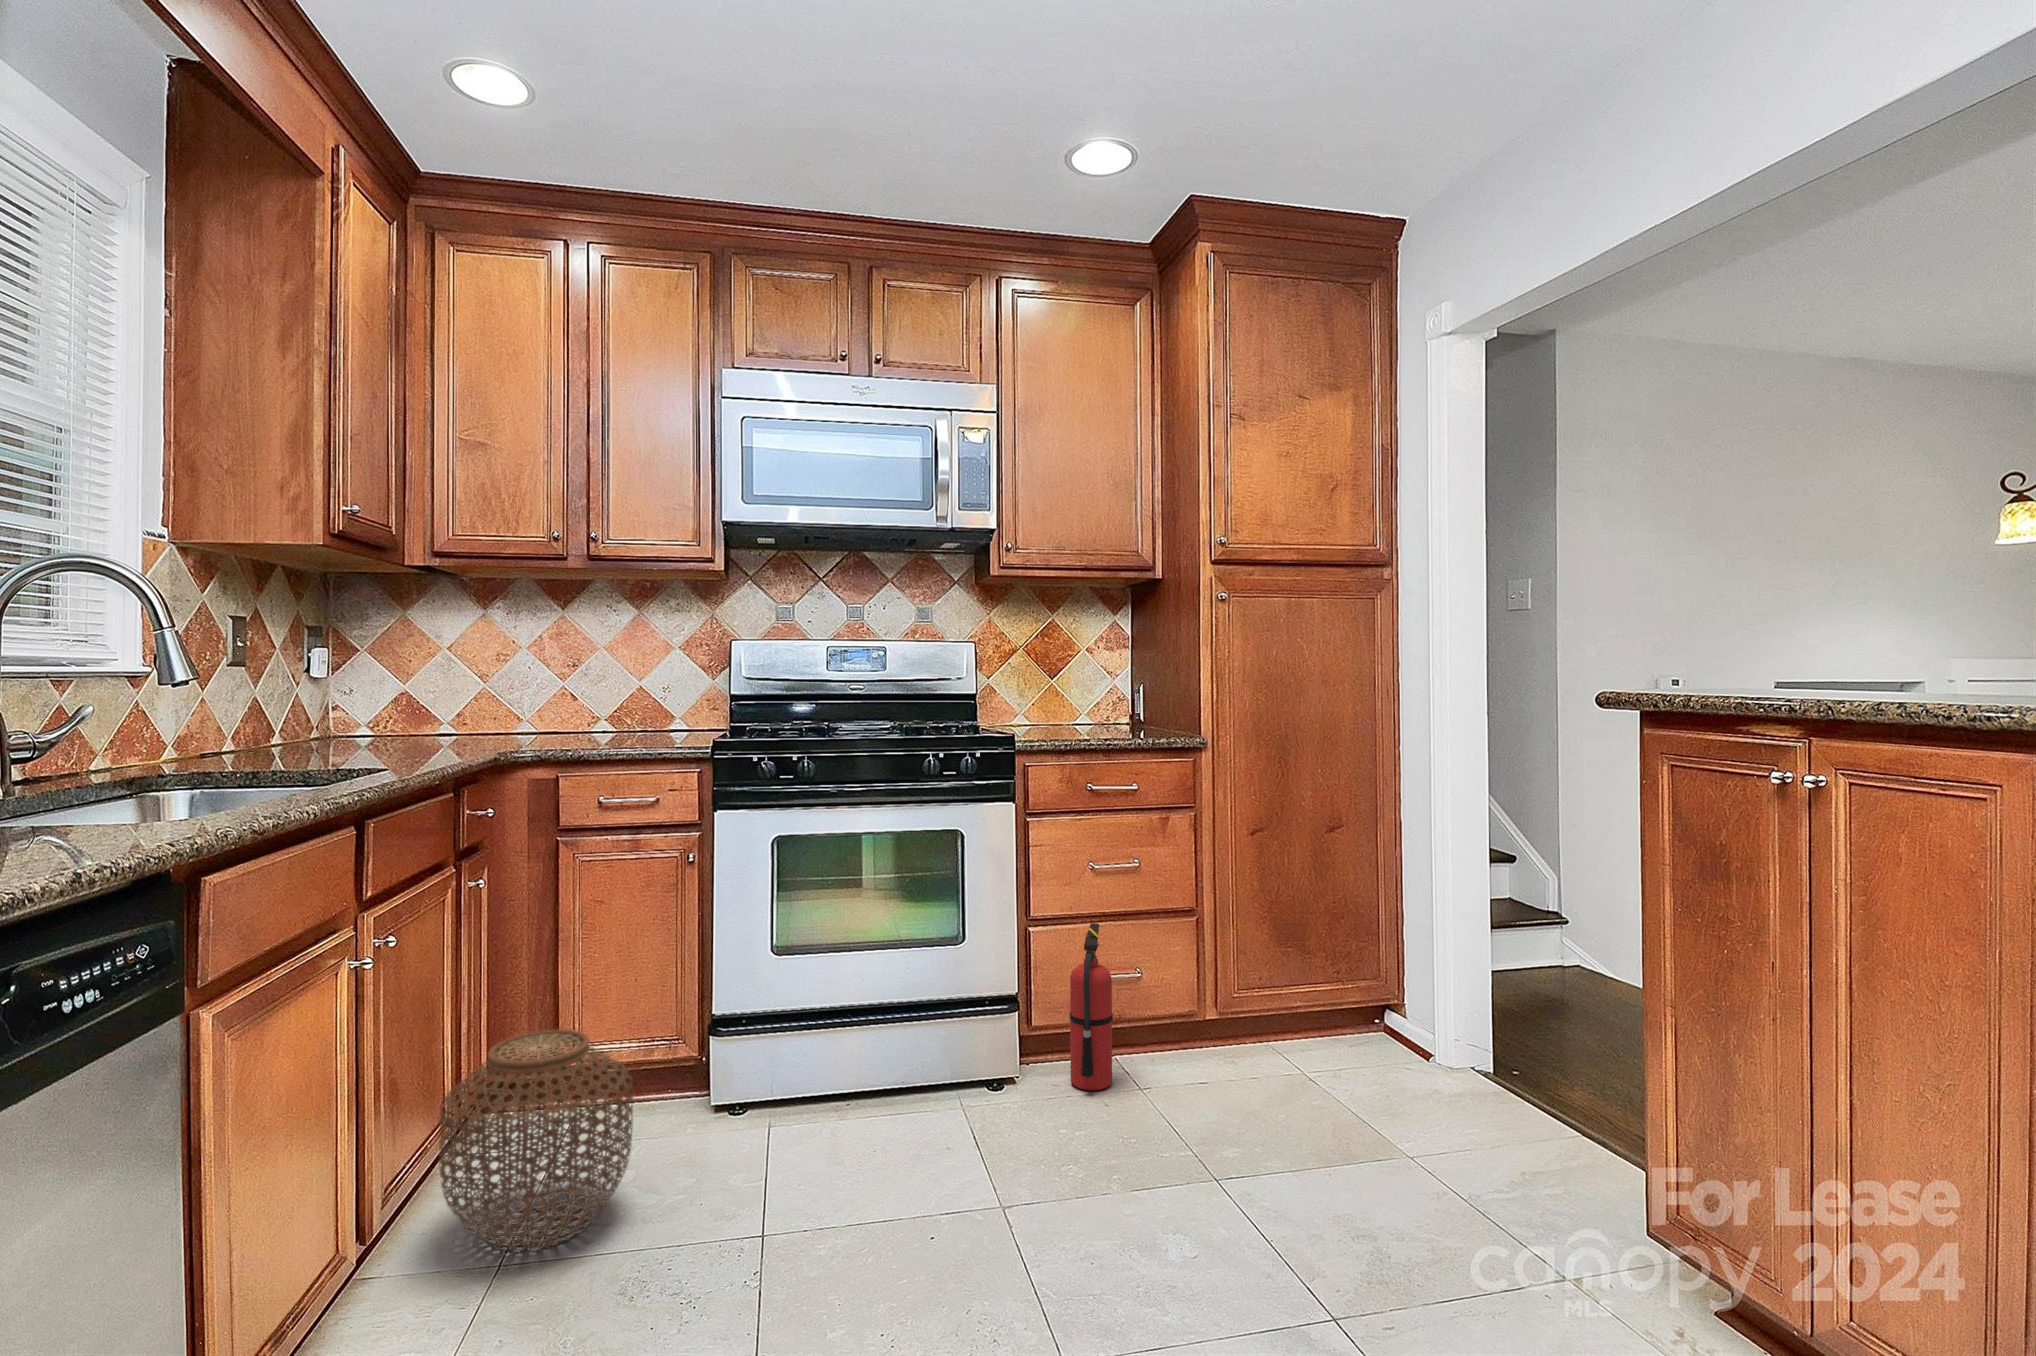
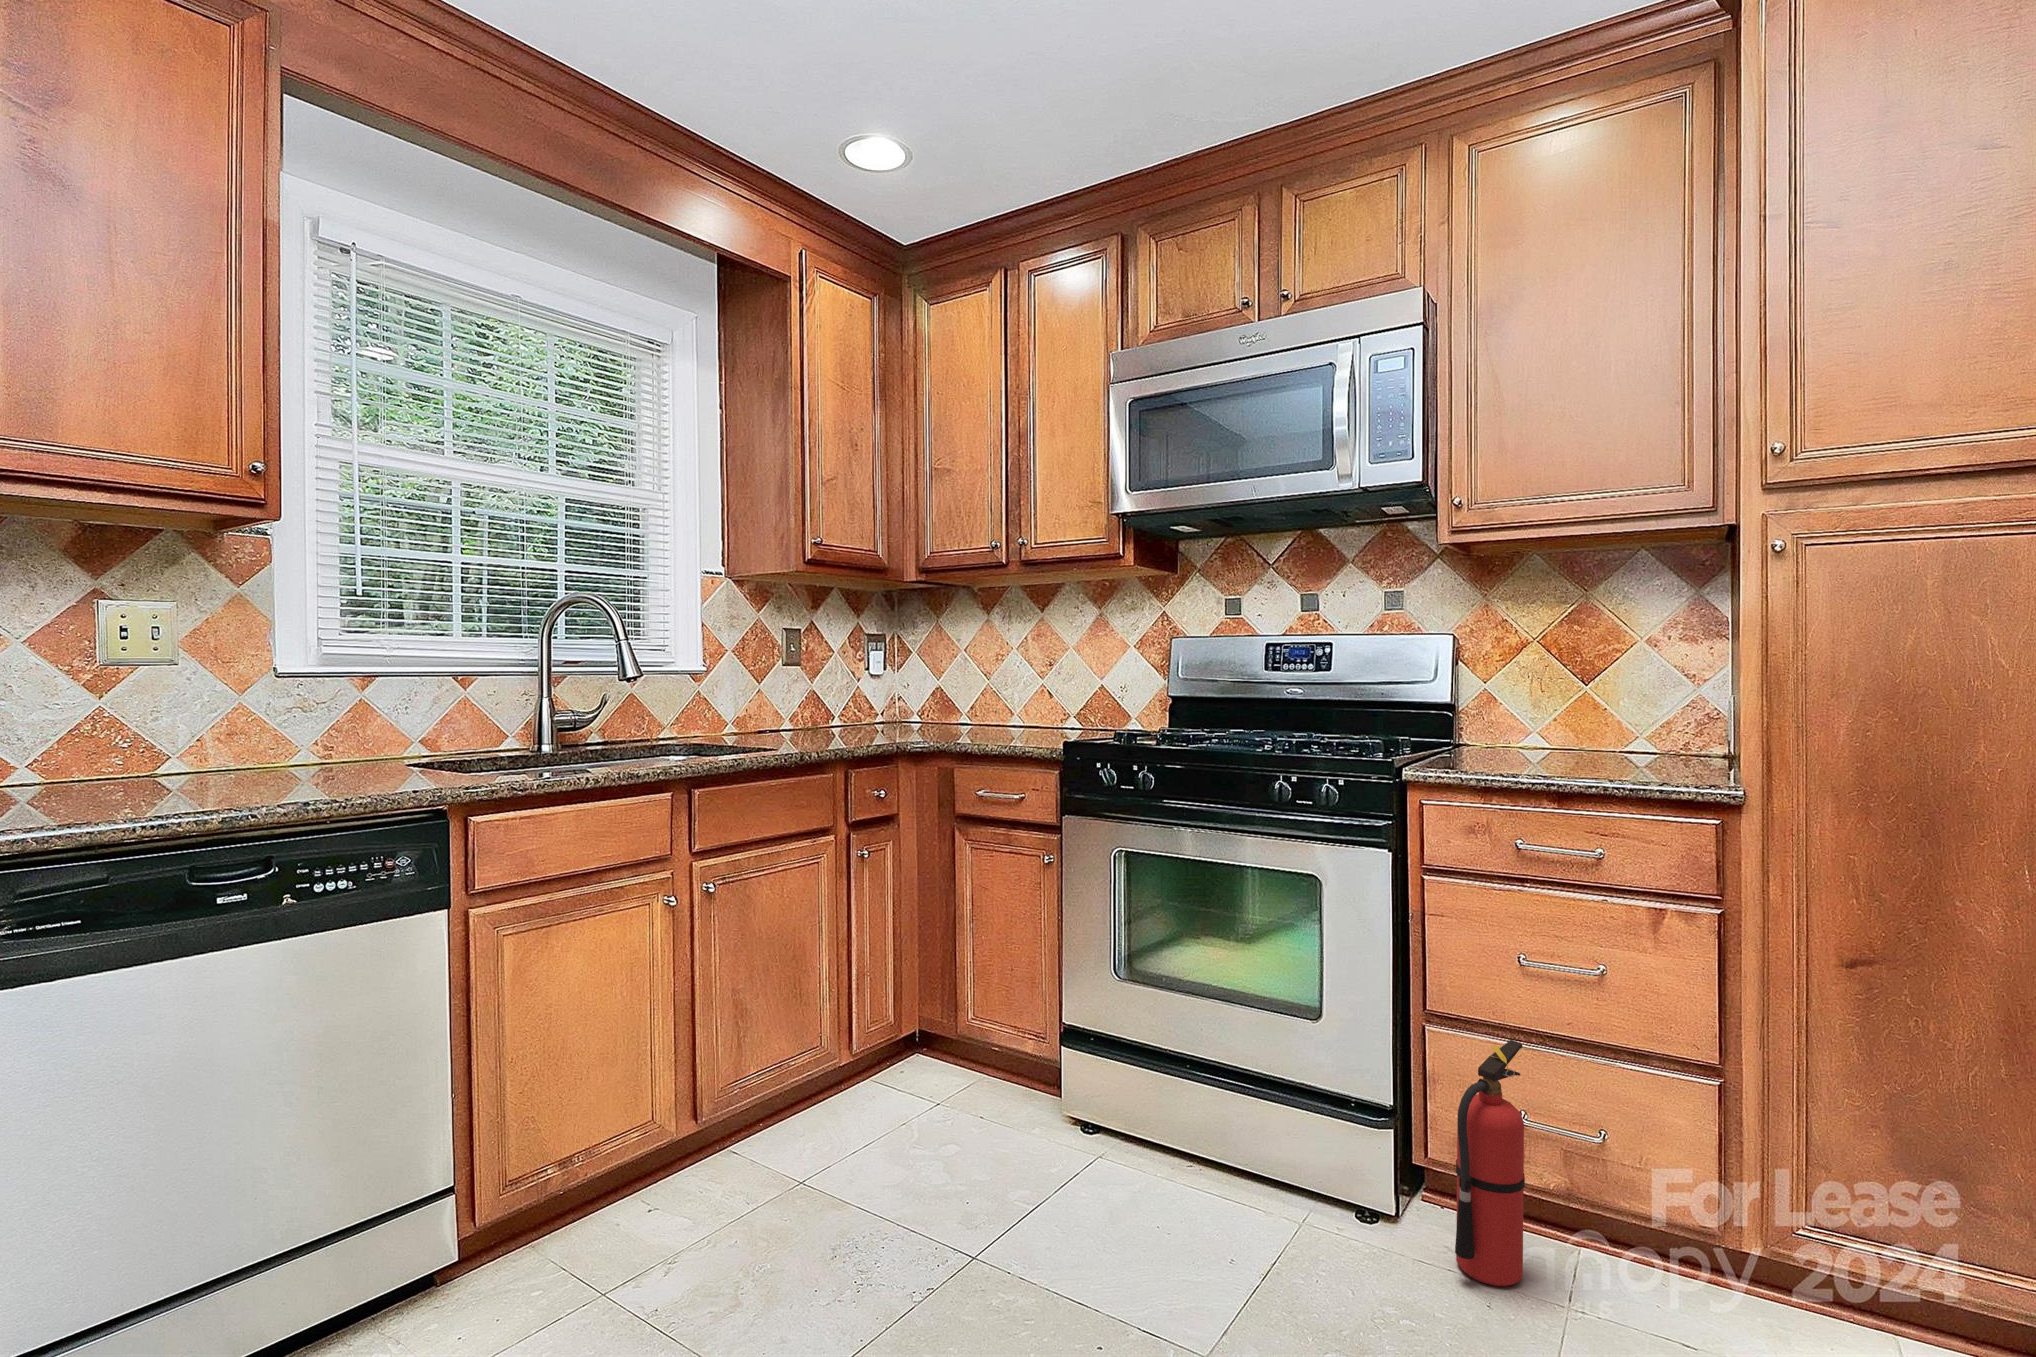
woven basket: present [439,1030,633,1251] -> none [749,992,907,1187]

